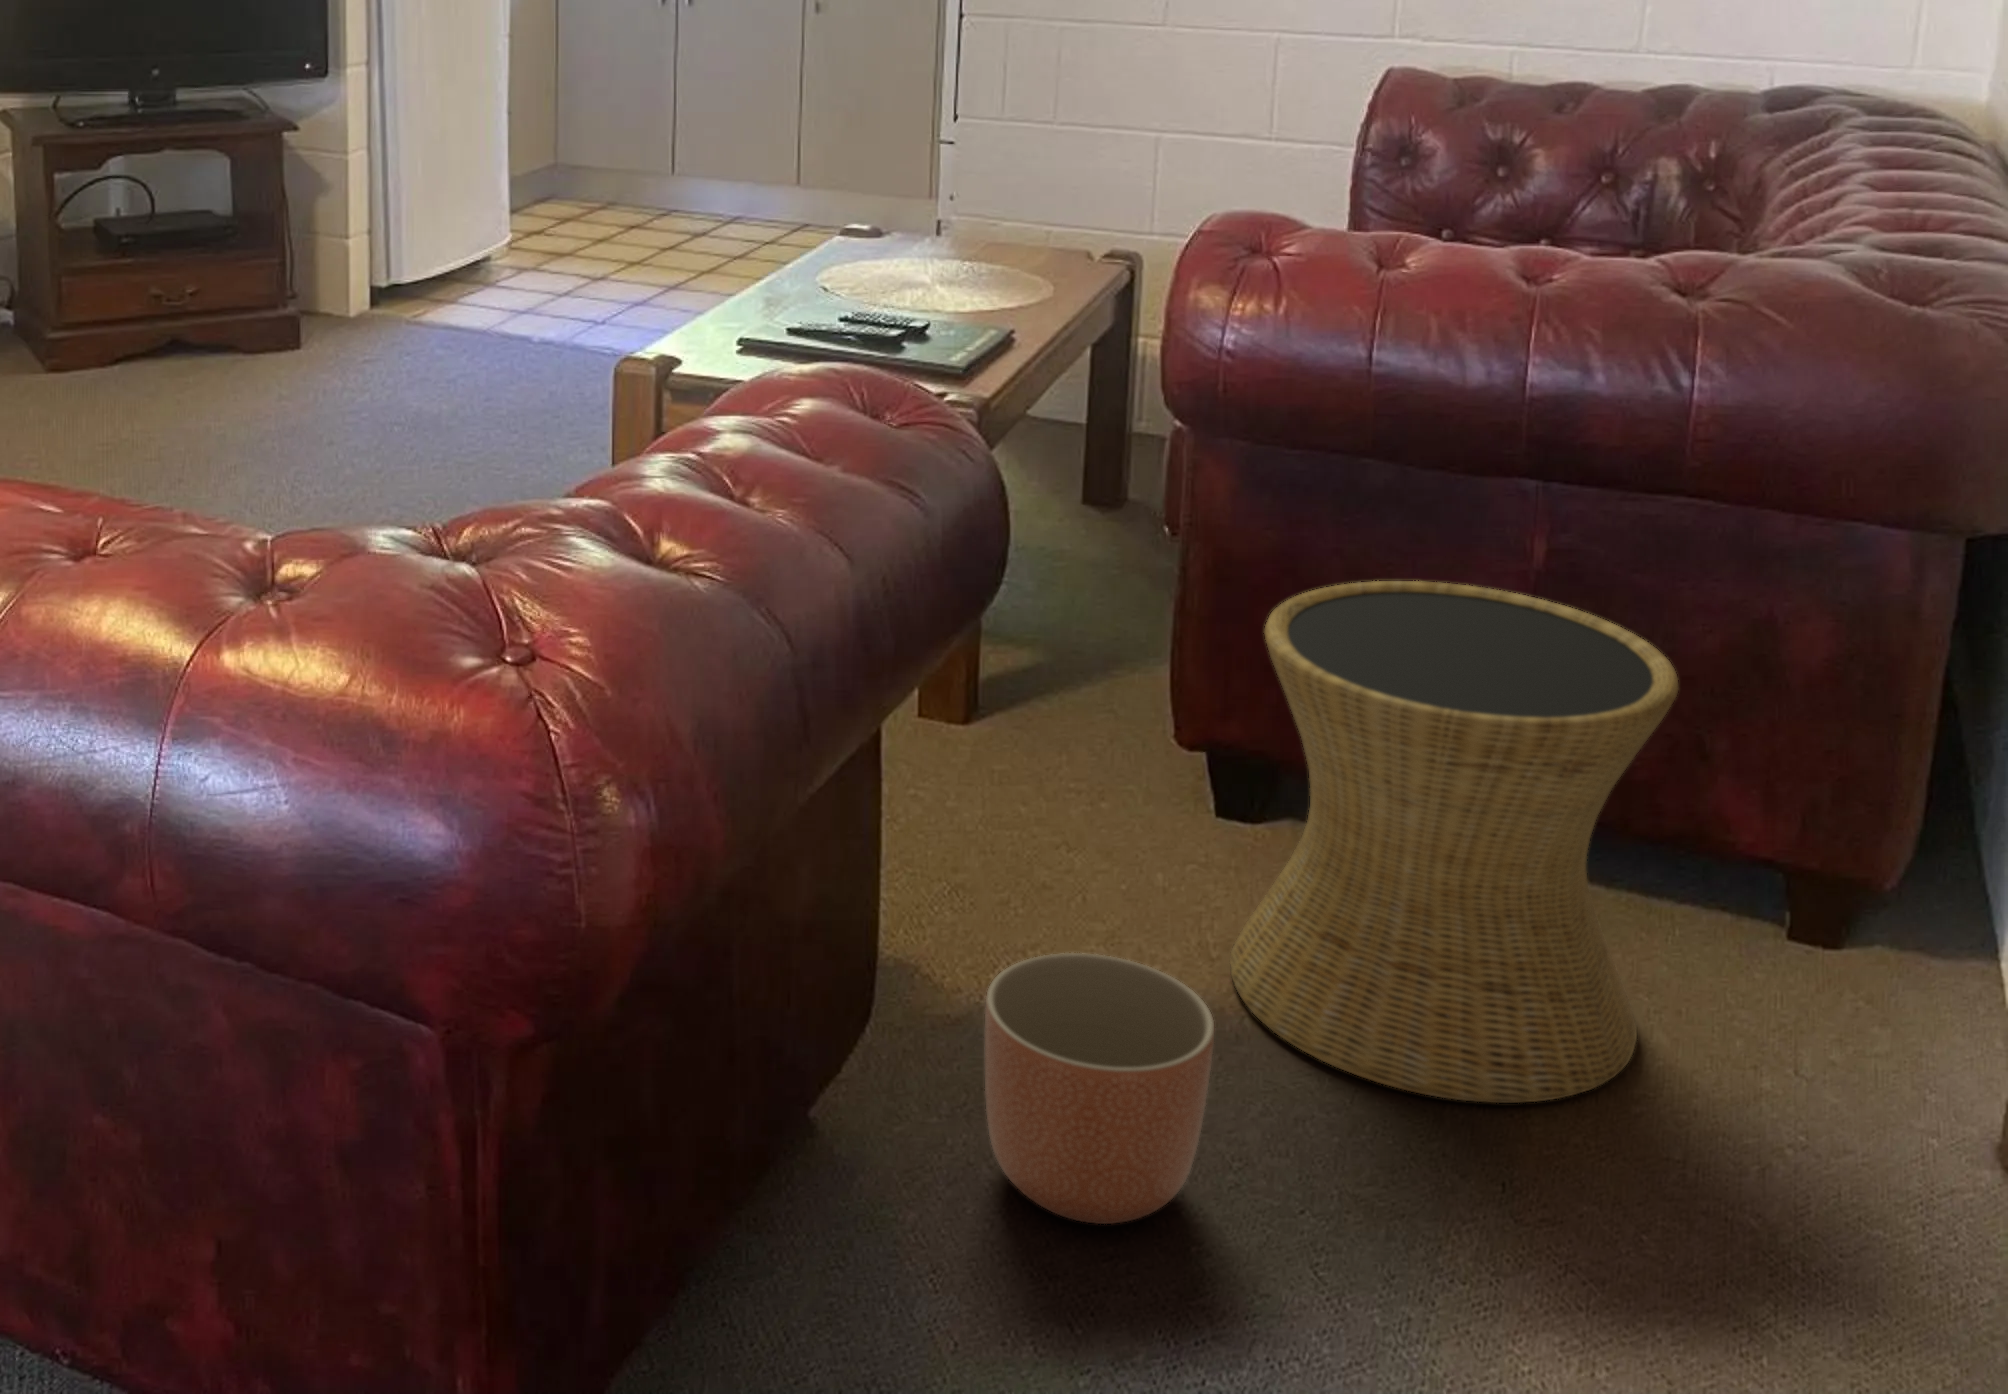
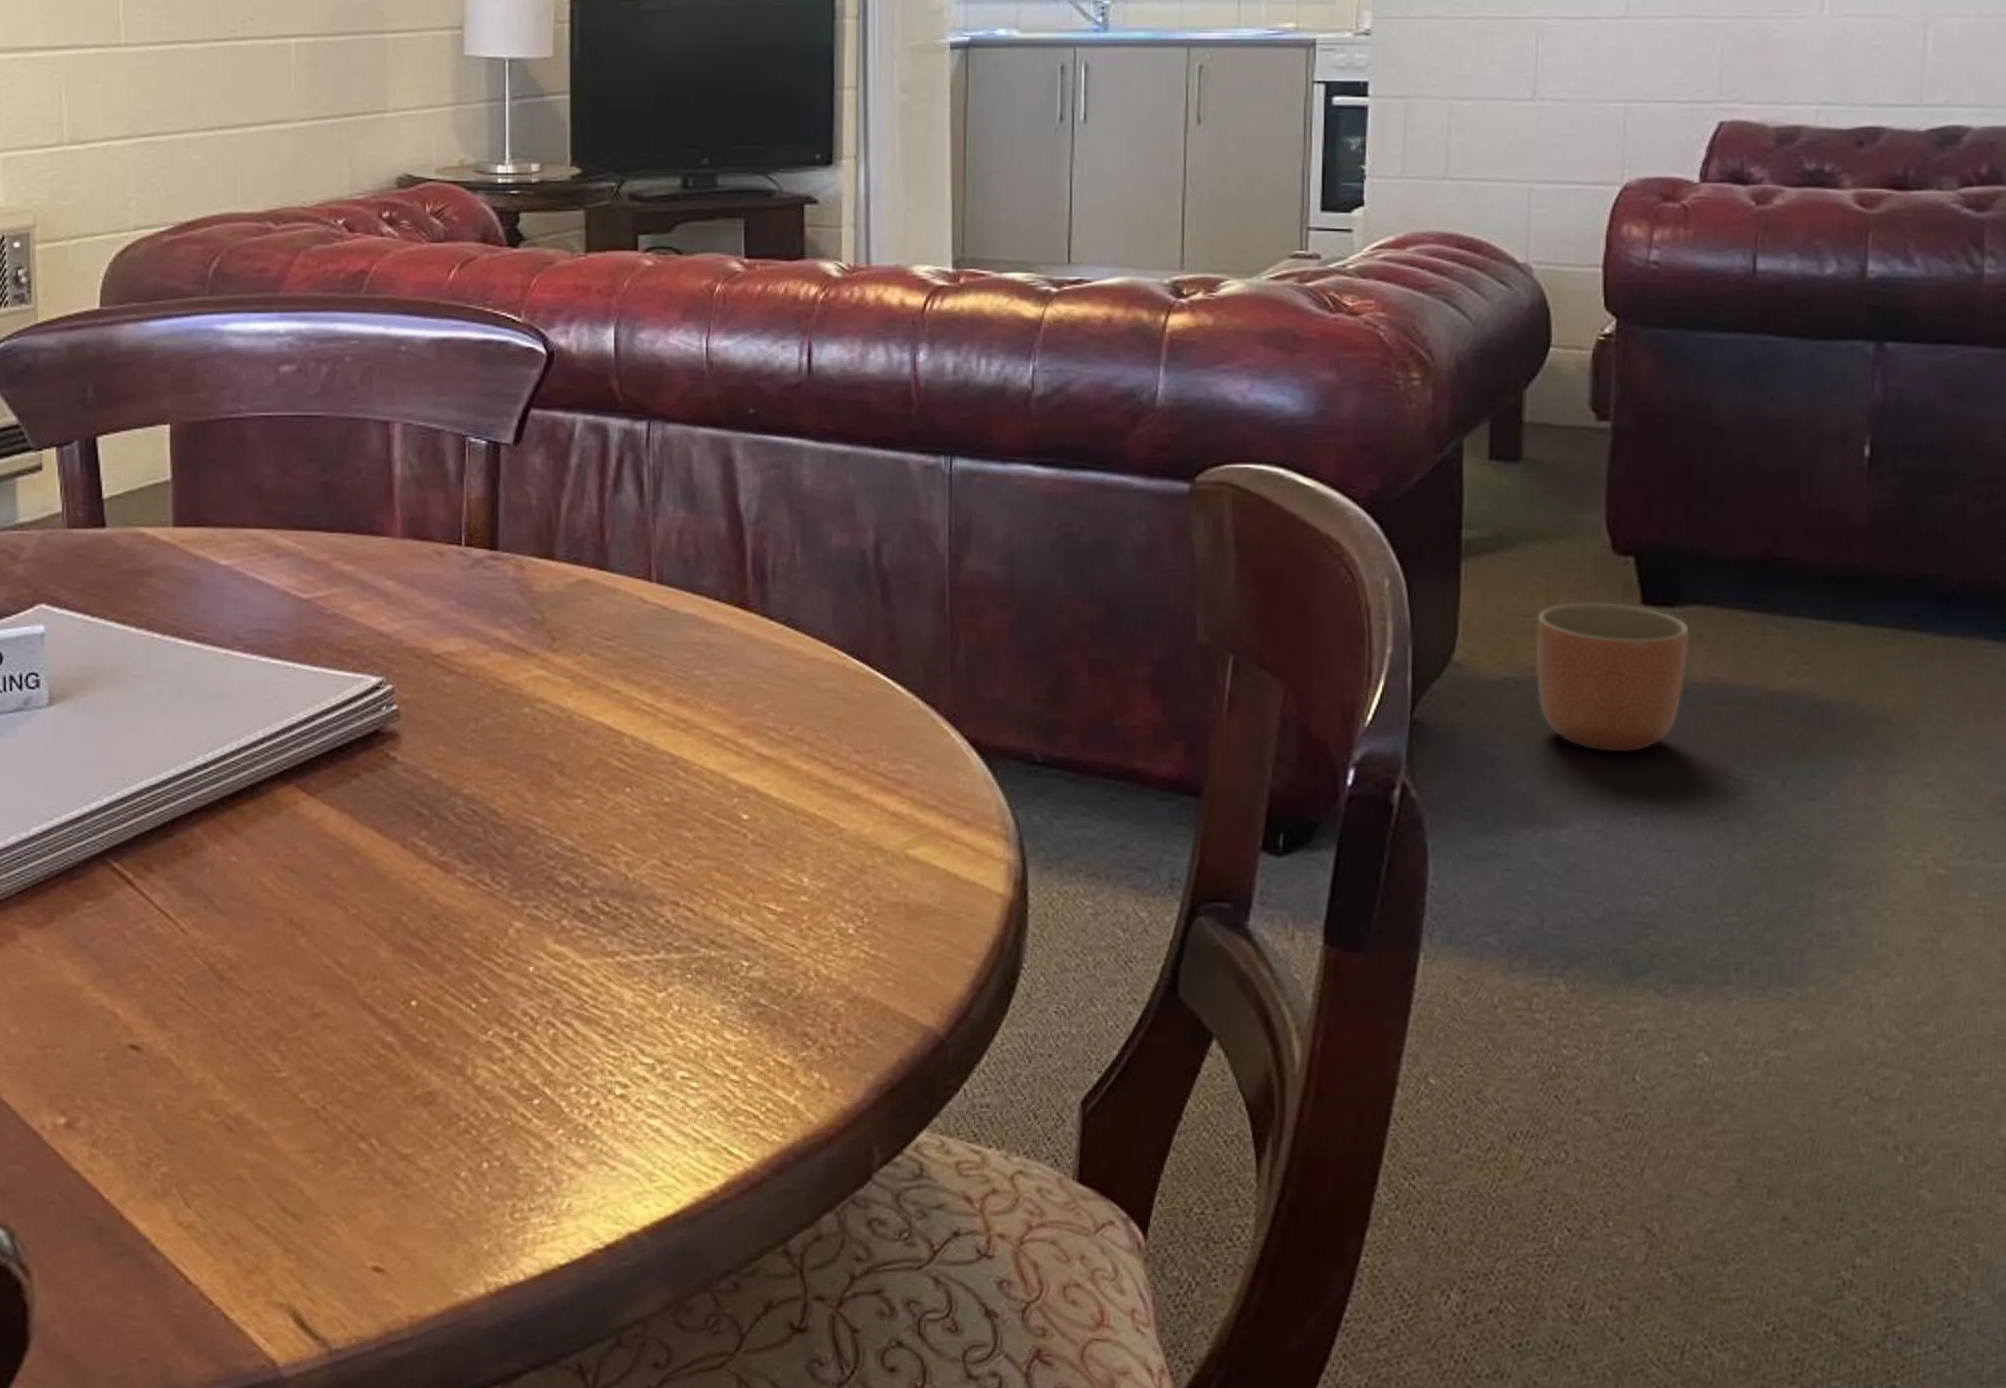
side table: present [1230,581,1678,1103] -> none [1673,408,1974,710]

